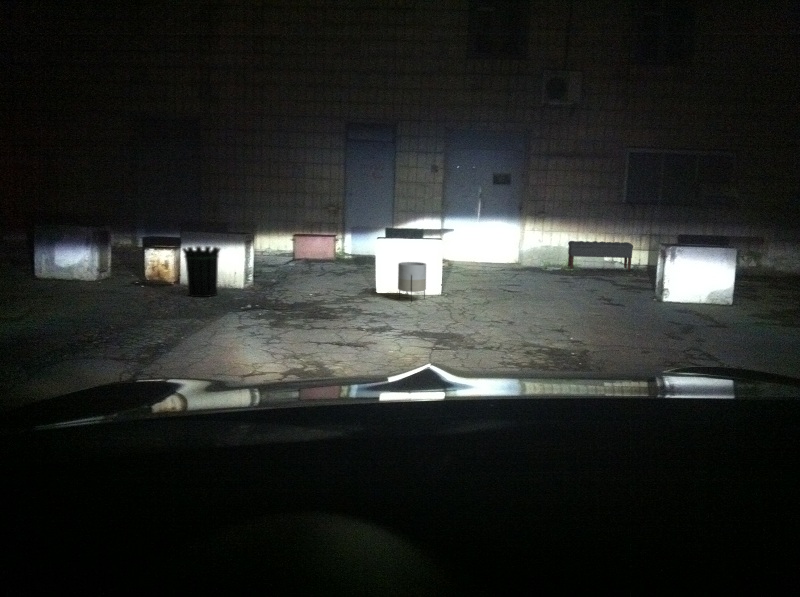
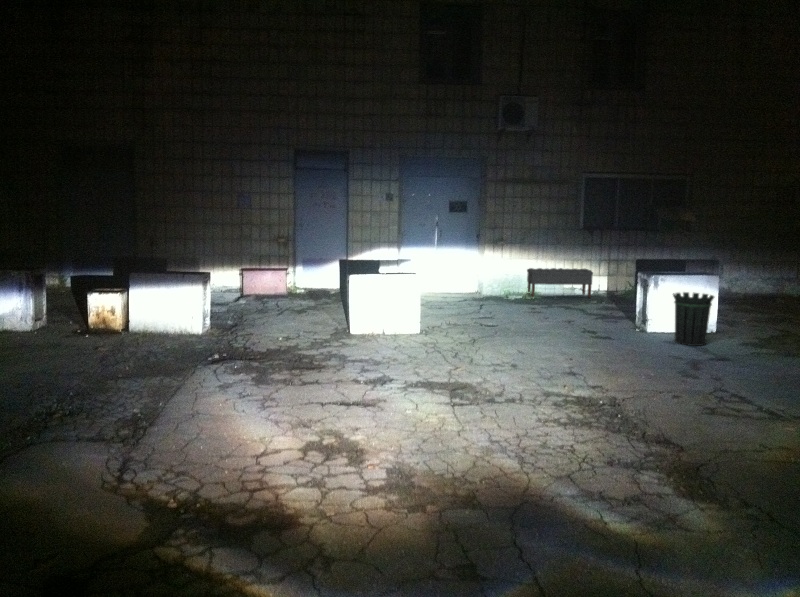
waste bin: present [183,246,220,297] -> present [673,292,714,346]
planter: present [398,262,426,299] -> none [380,300,410,346]

